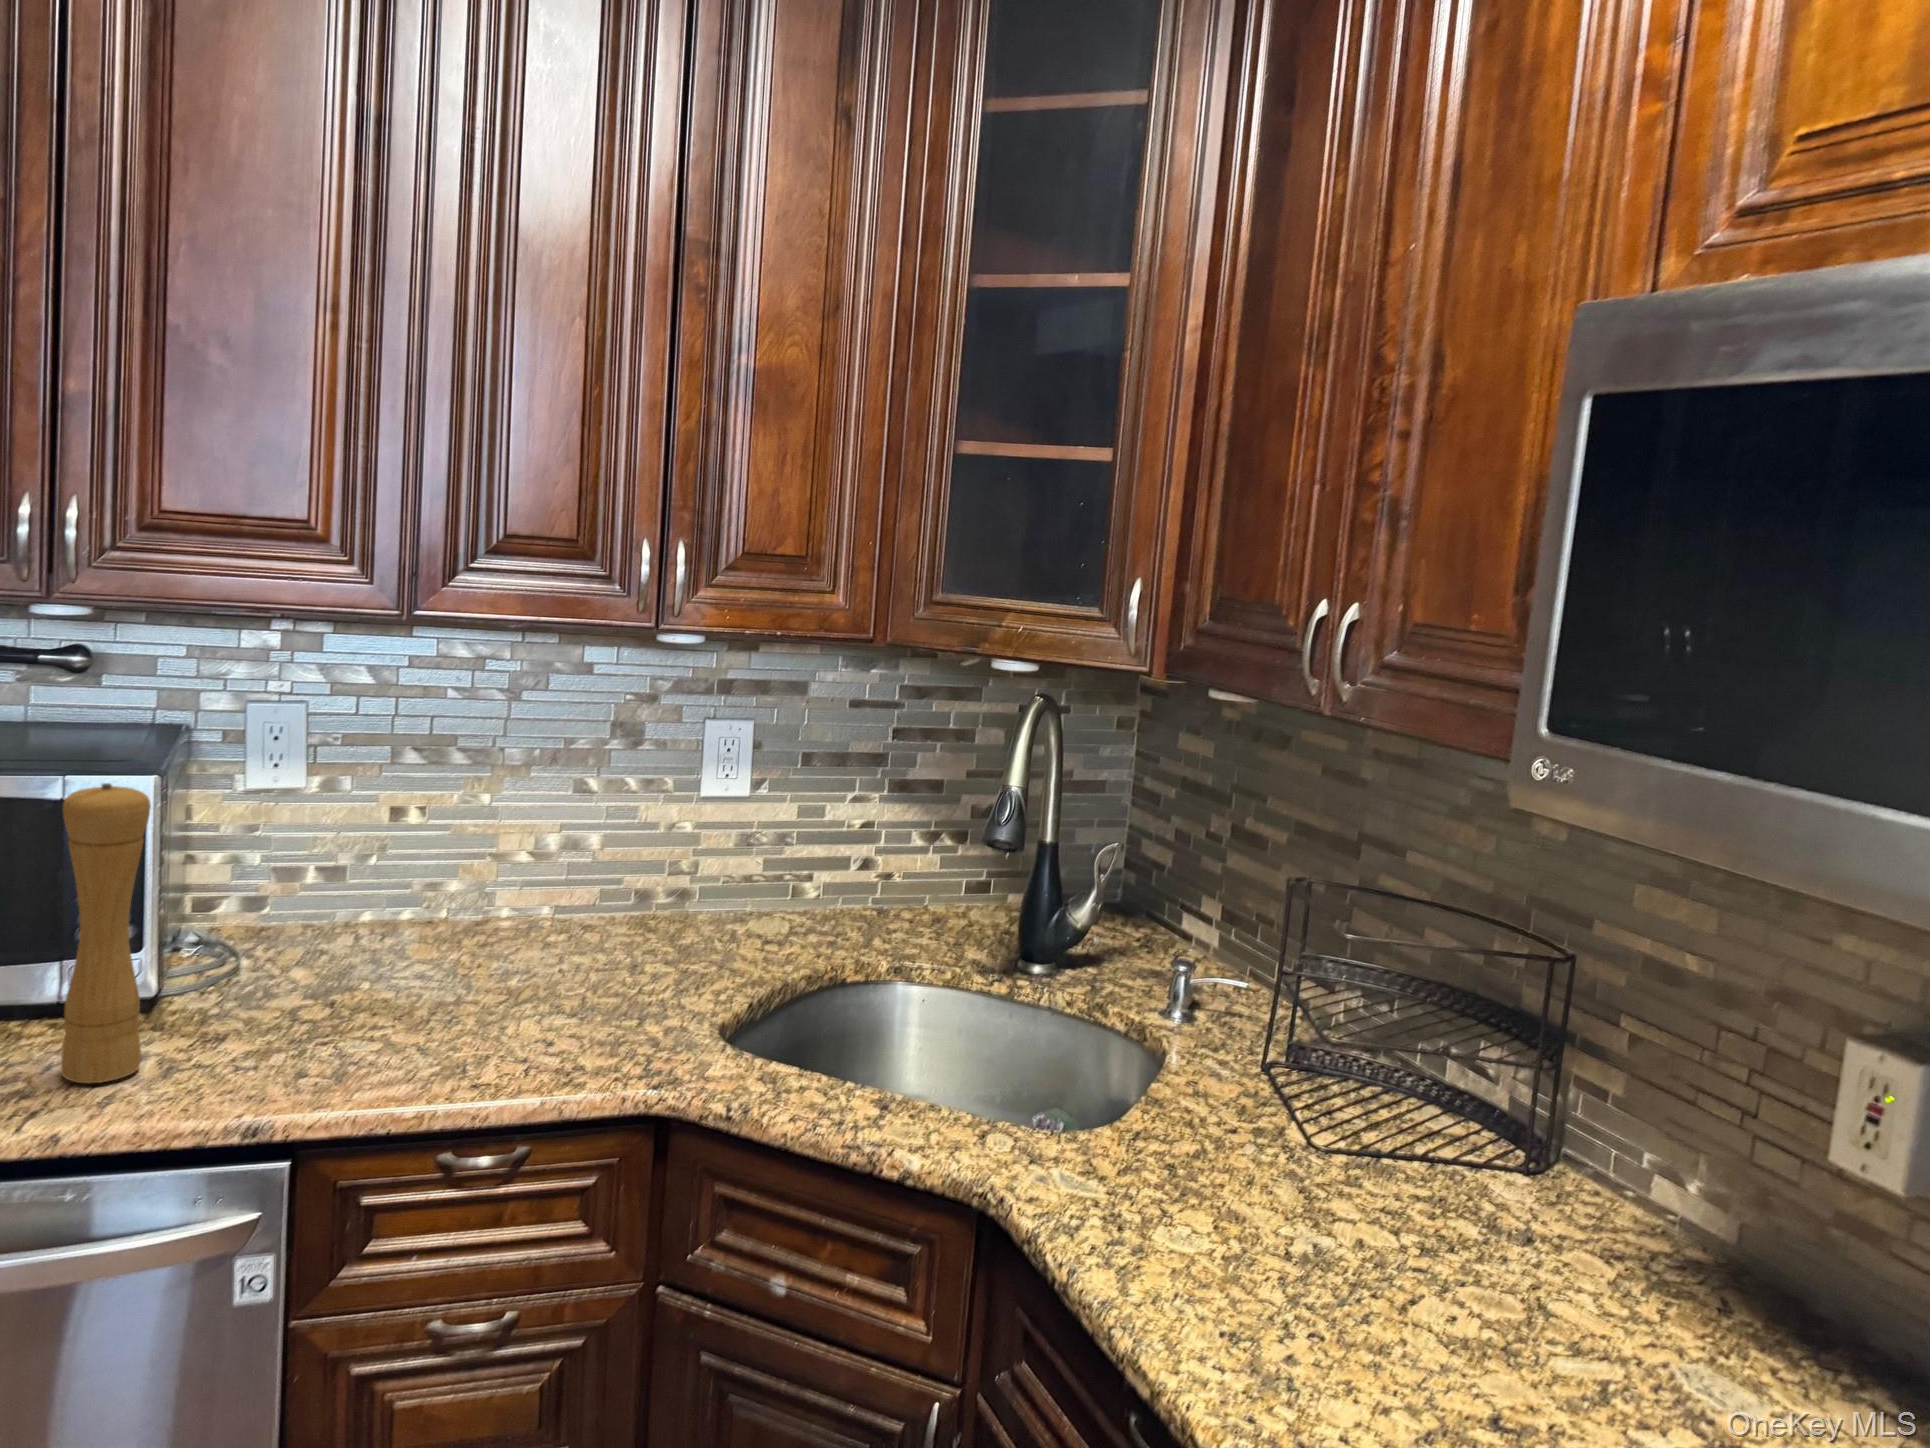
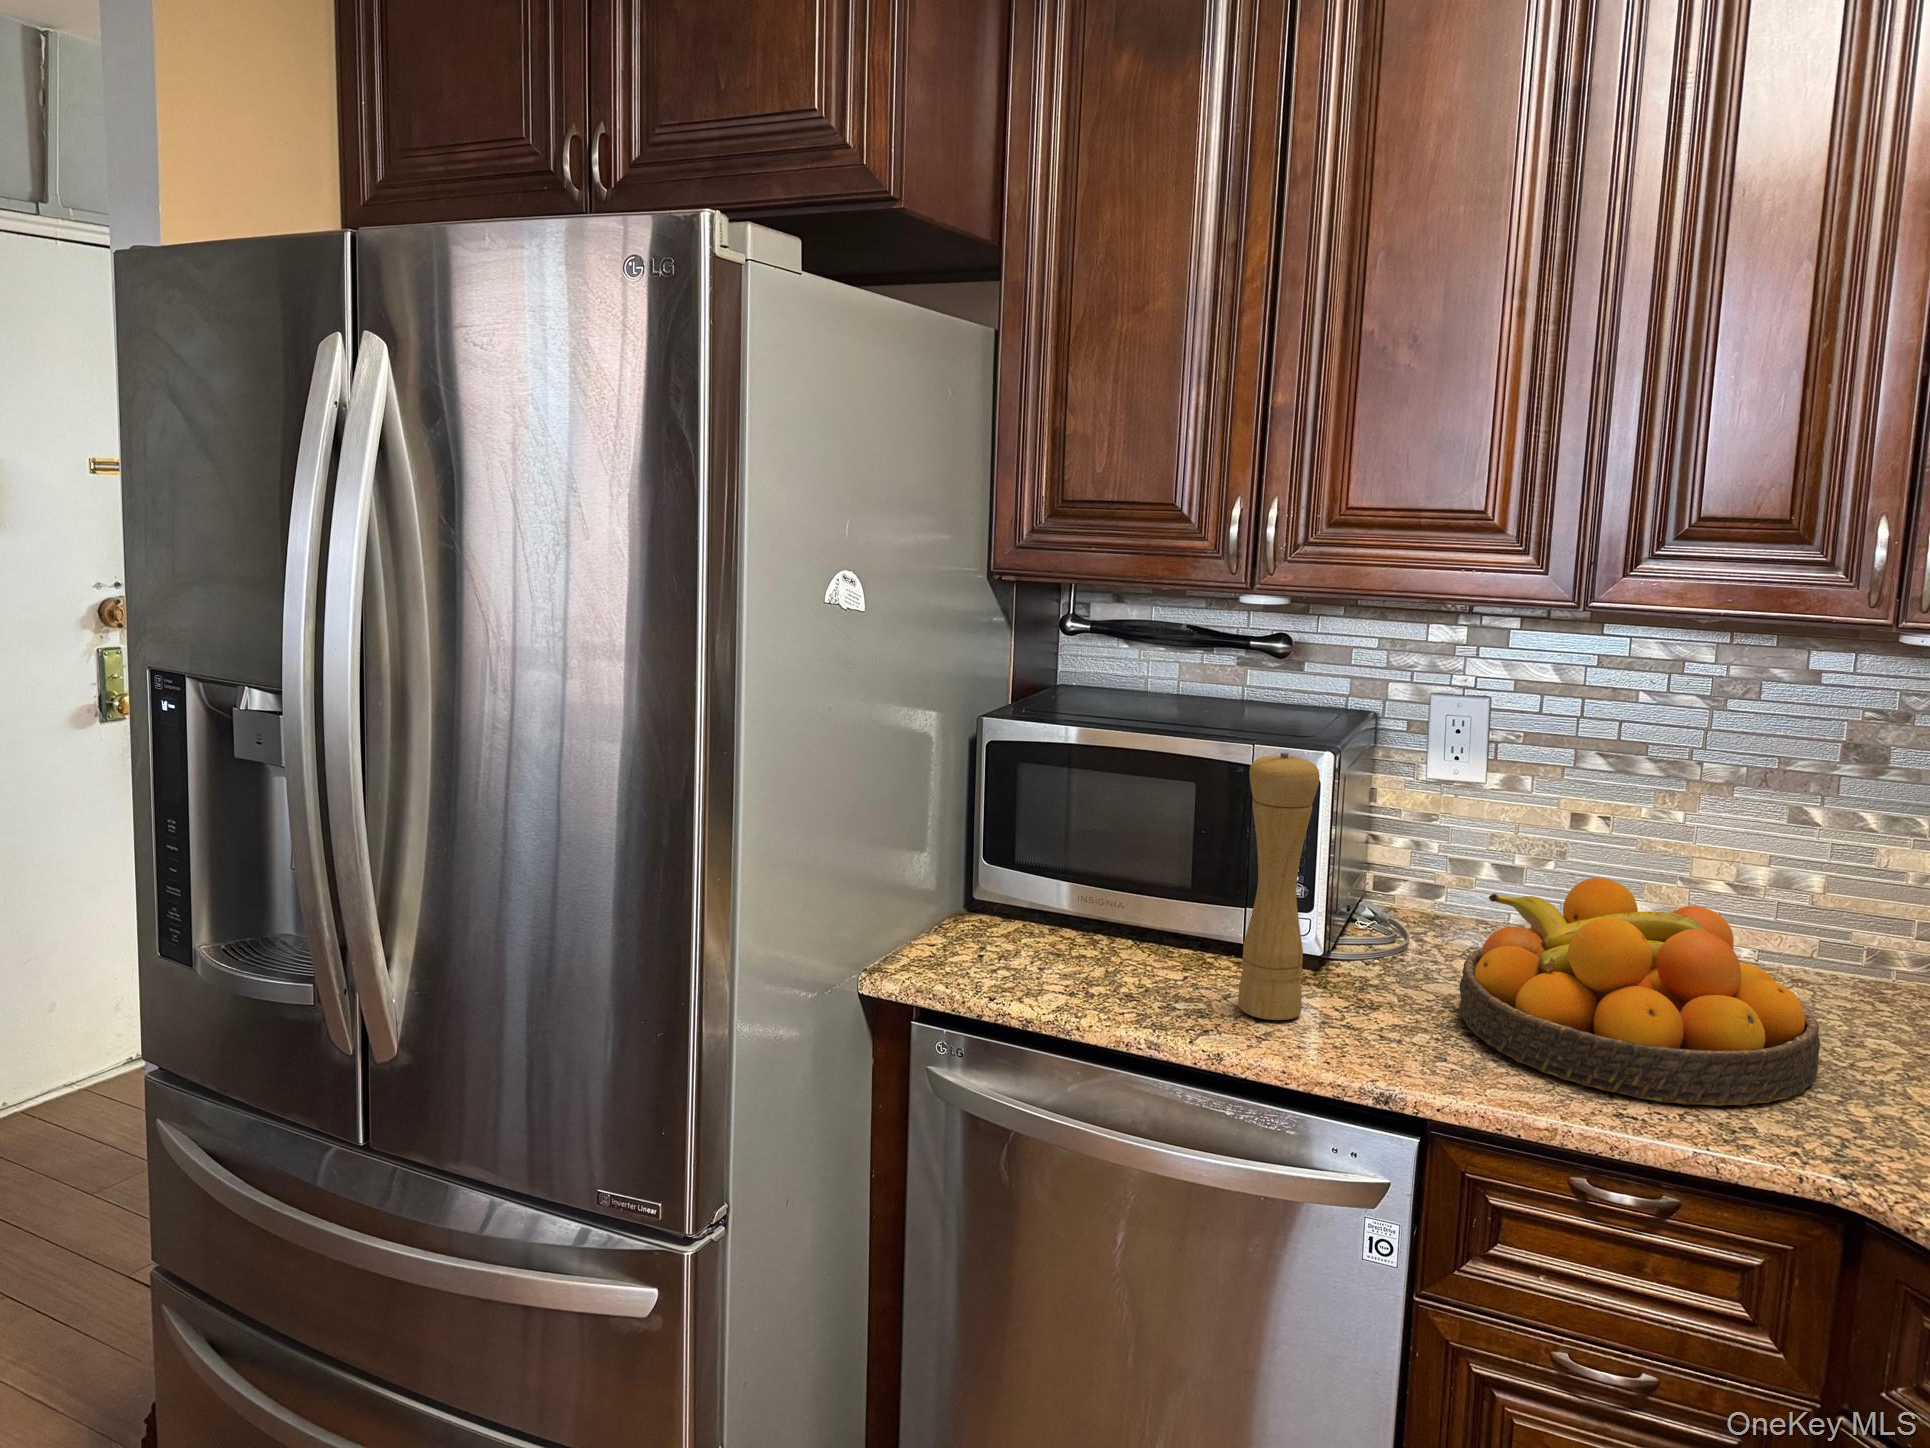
fruit bowl: none [312,868,619,1066] -> present [1459,878,1820,1106]

